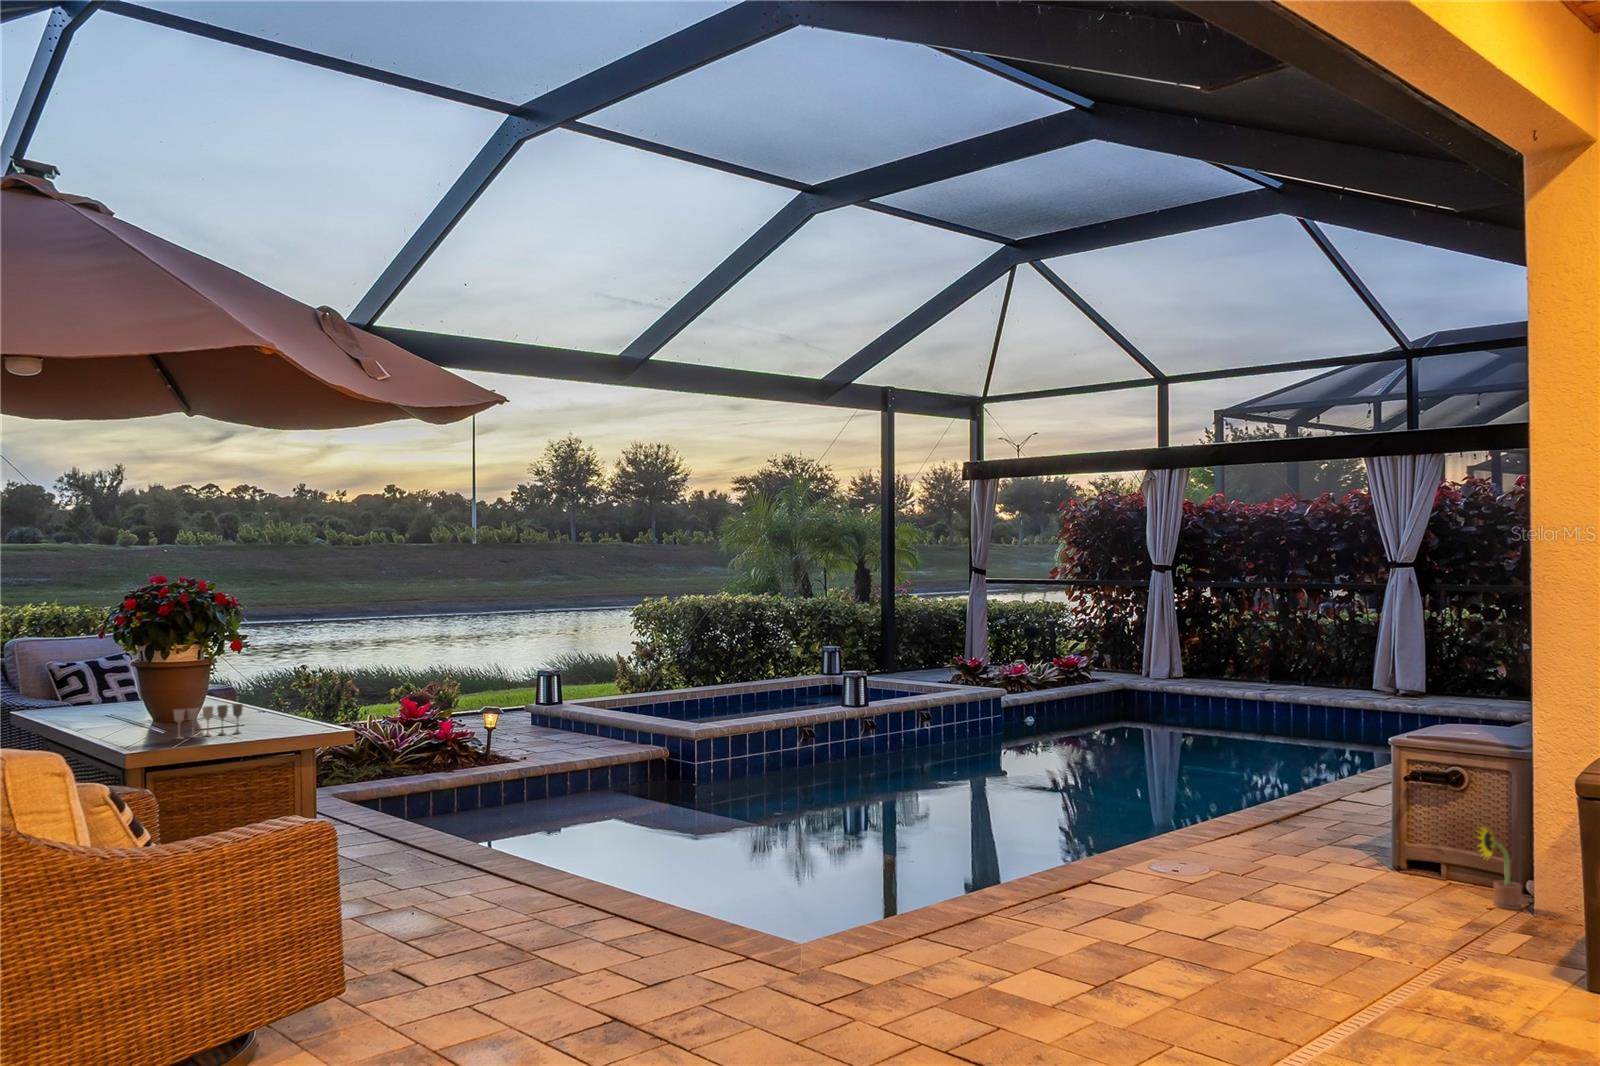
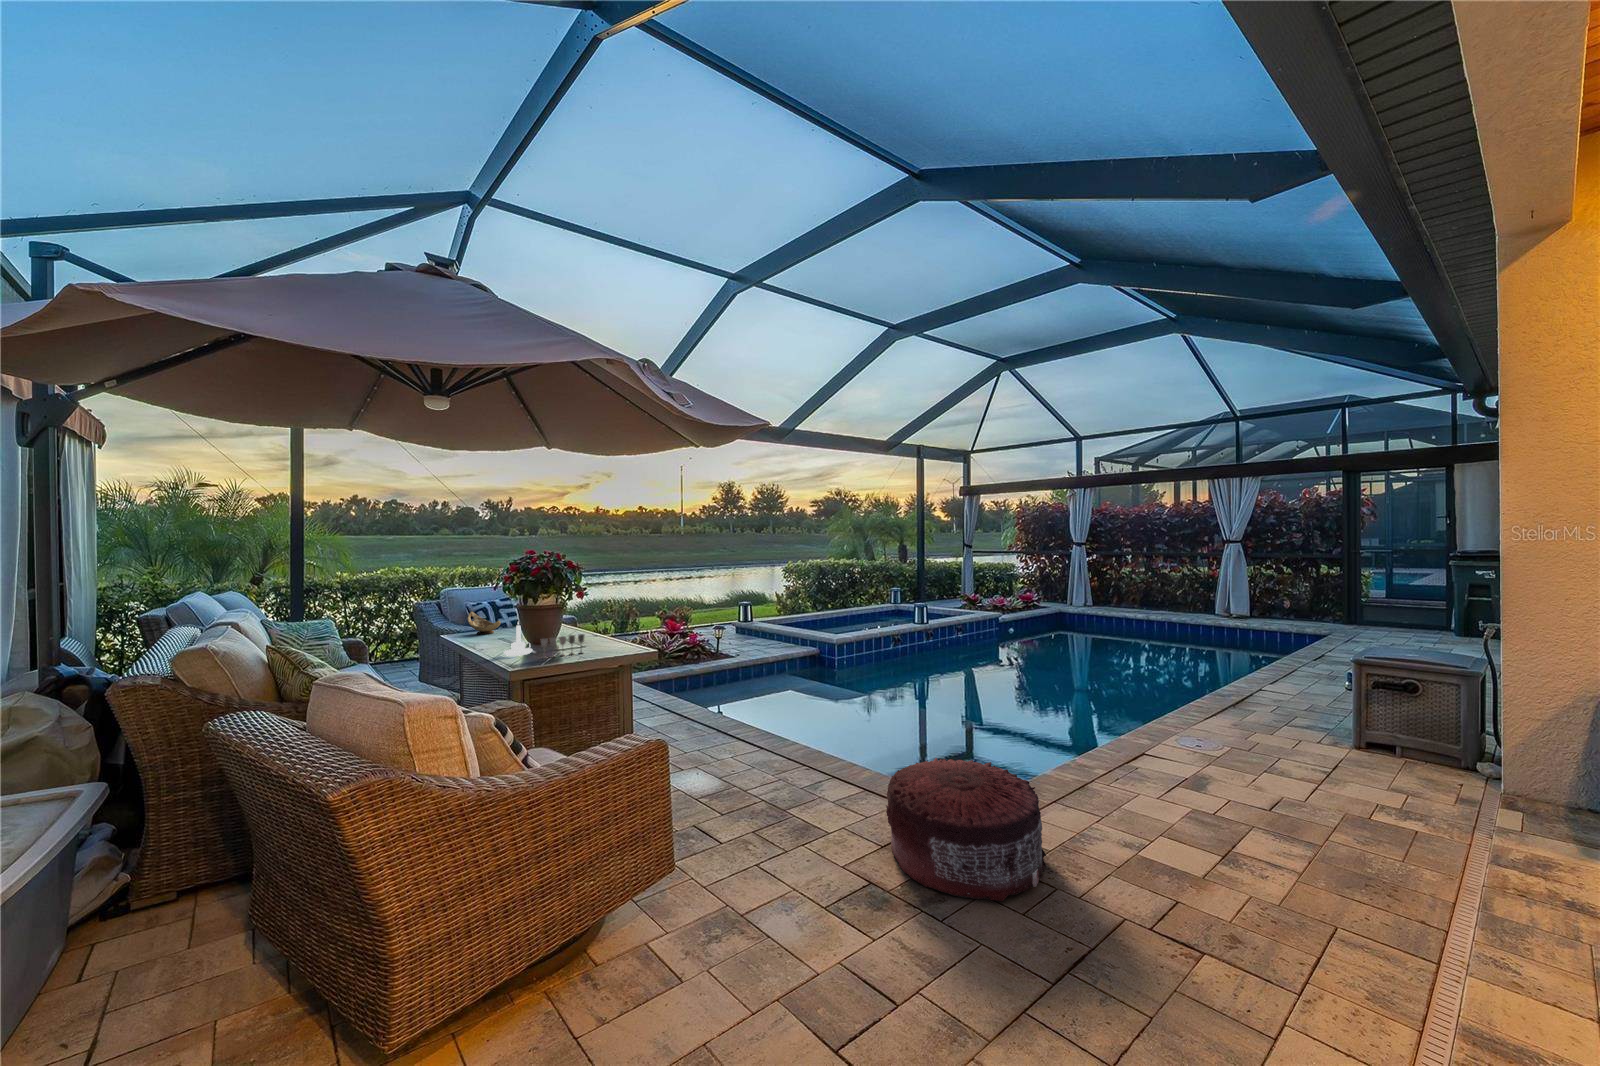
decorative bowl: none [53,674,109,712] -> present [468,611,501,634]
candle holder: none [115,683,161,736] -> present [504,621,532,656]
decorative plant: present [1477,827,1522,910] -> none [1395,714,1439,775]
pouf: none [652,872,864,1031] -> present [886,758,1046,901]

